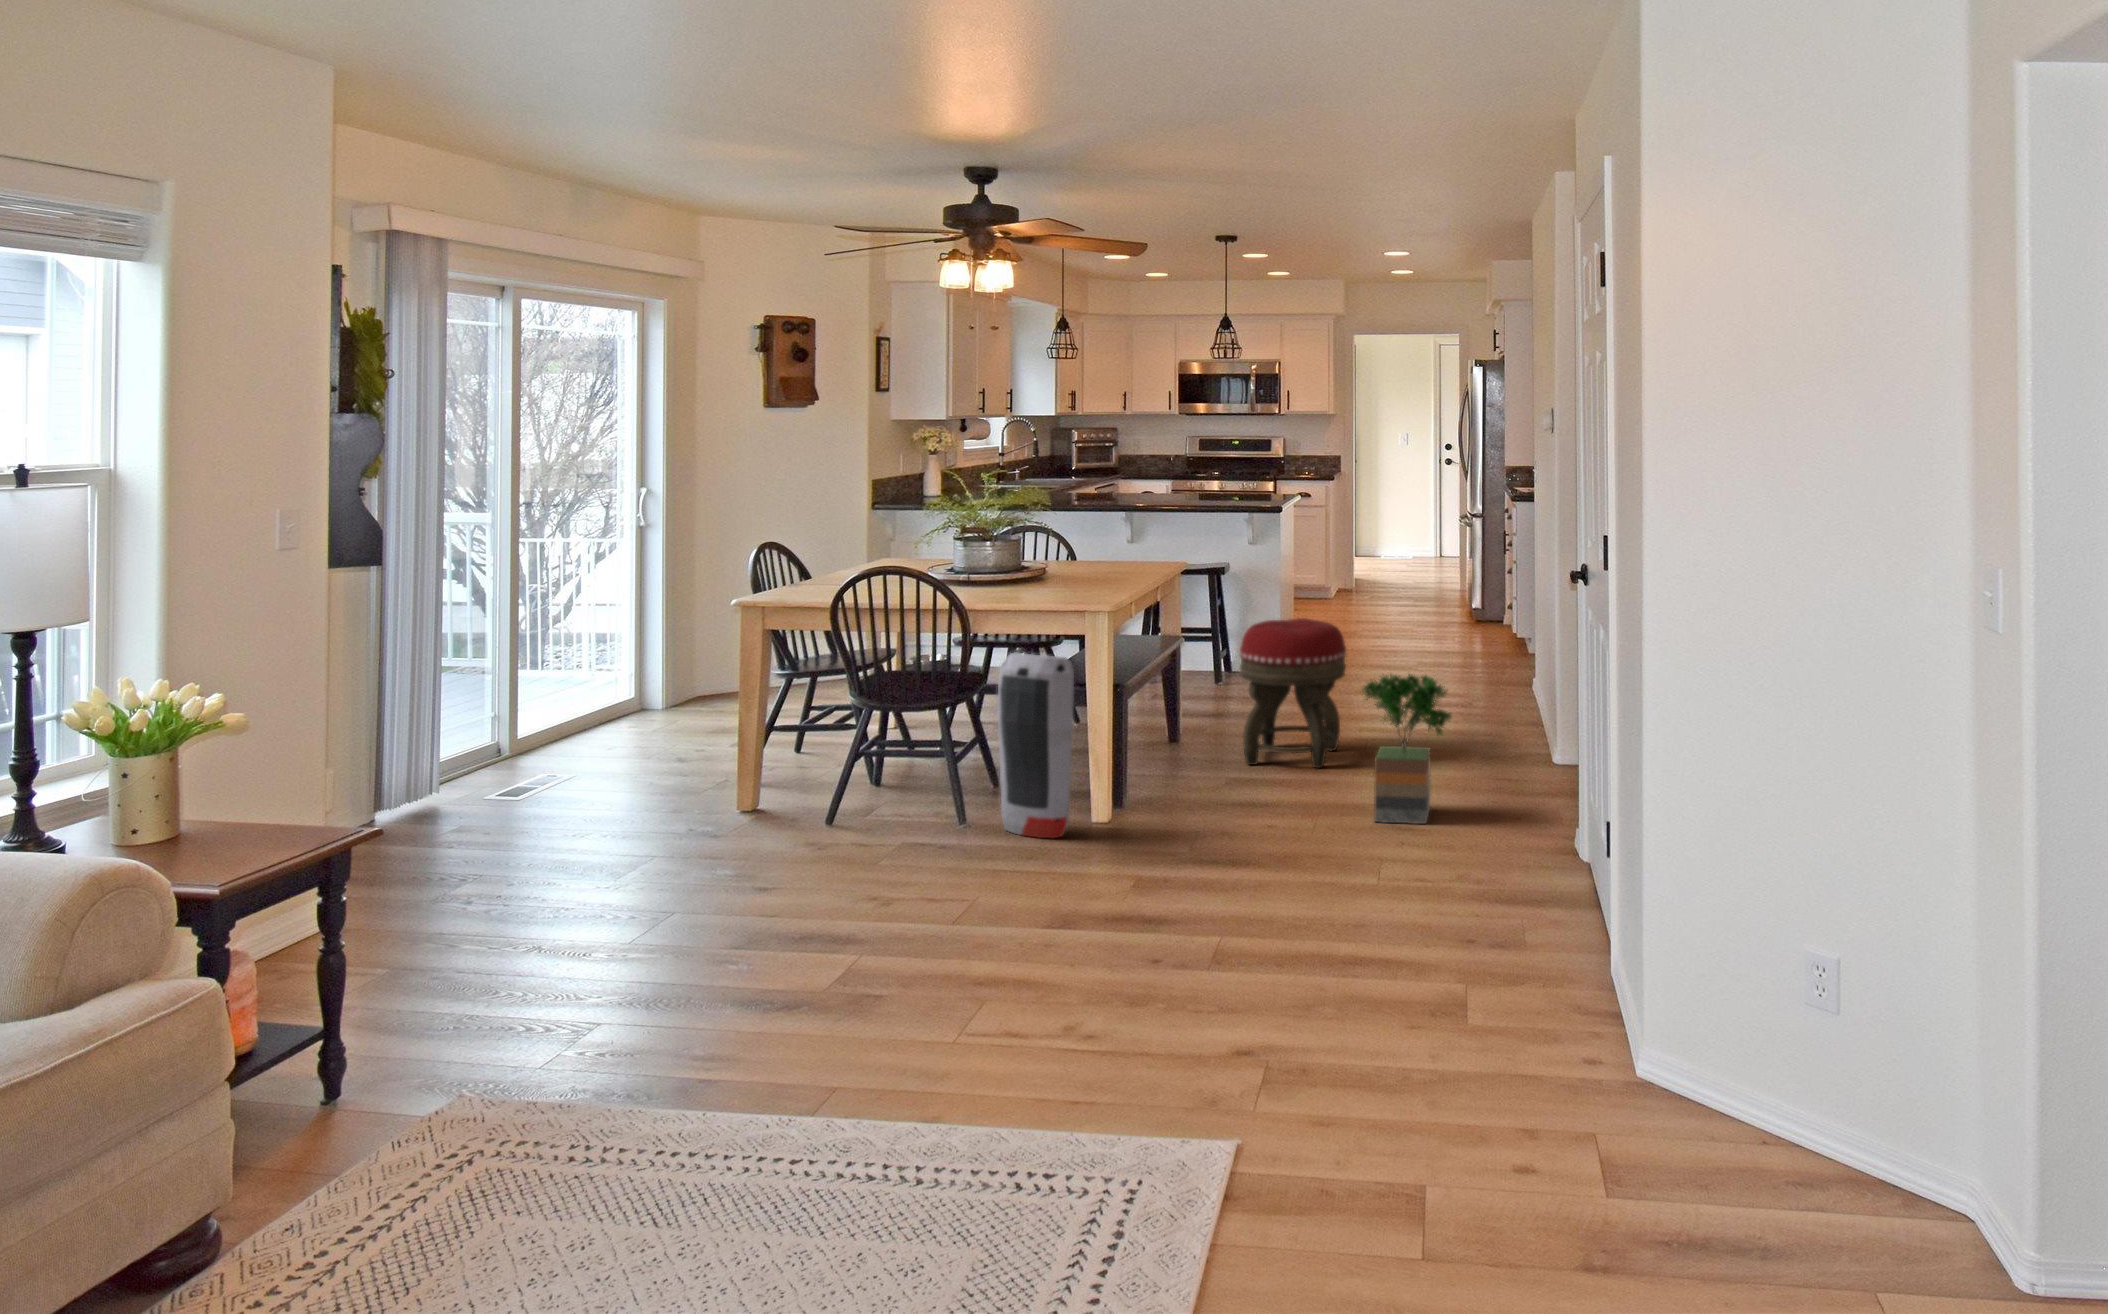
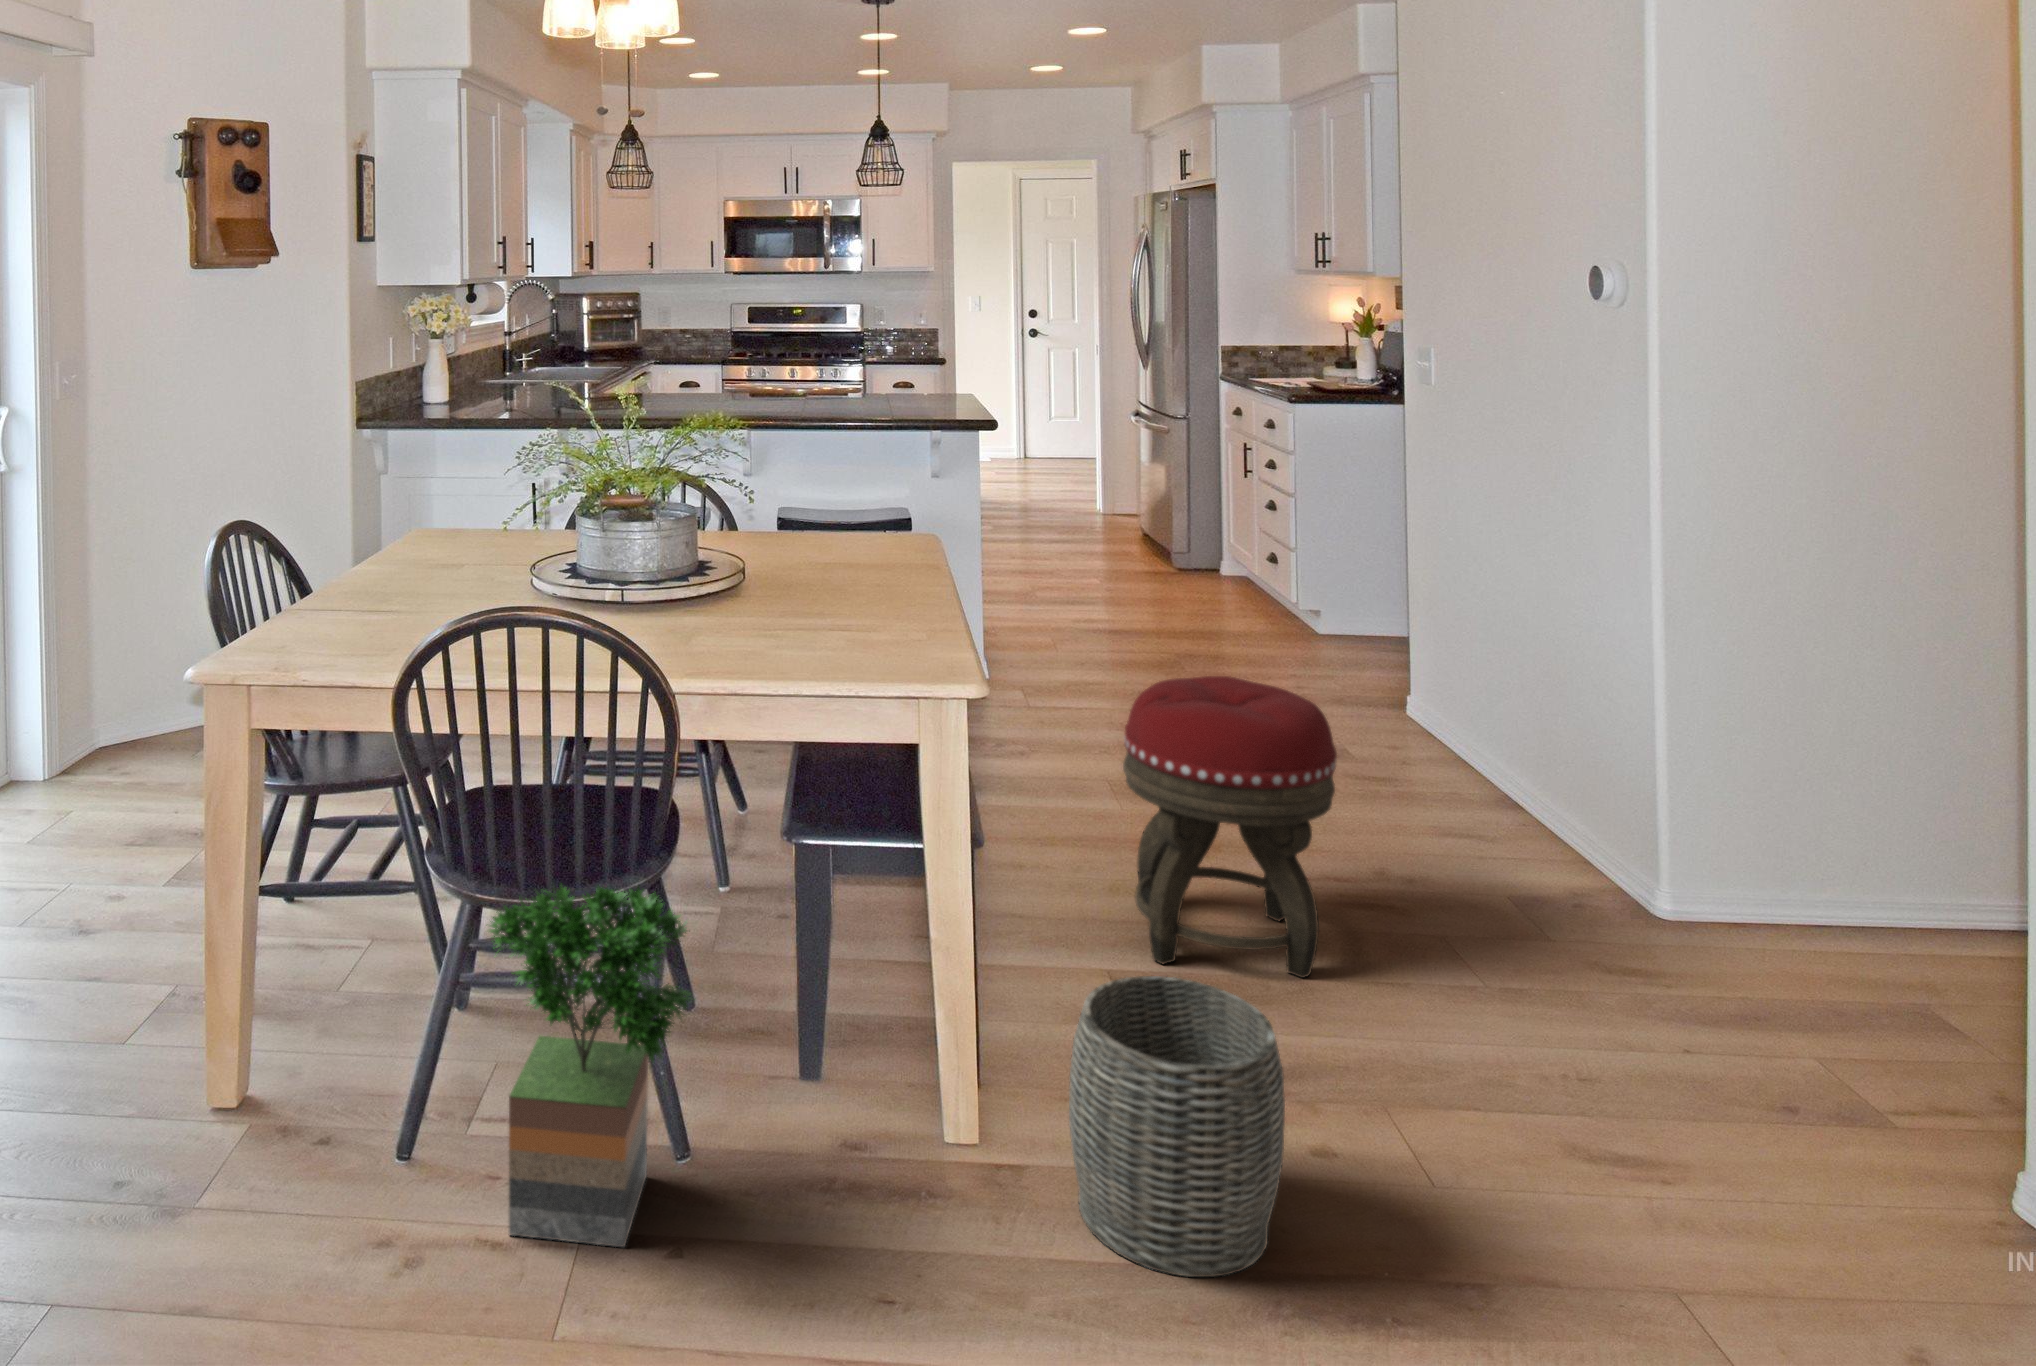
air purifier: present [997,652,1074,838] -> none [798,826,986,1244]
potted tree: present [1362,674,1451,824] -> present [489,883,691,1247]
woven basket: none [1119,727,1214,844] -> present [1069,976,1285,1277]

